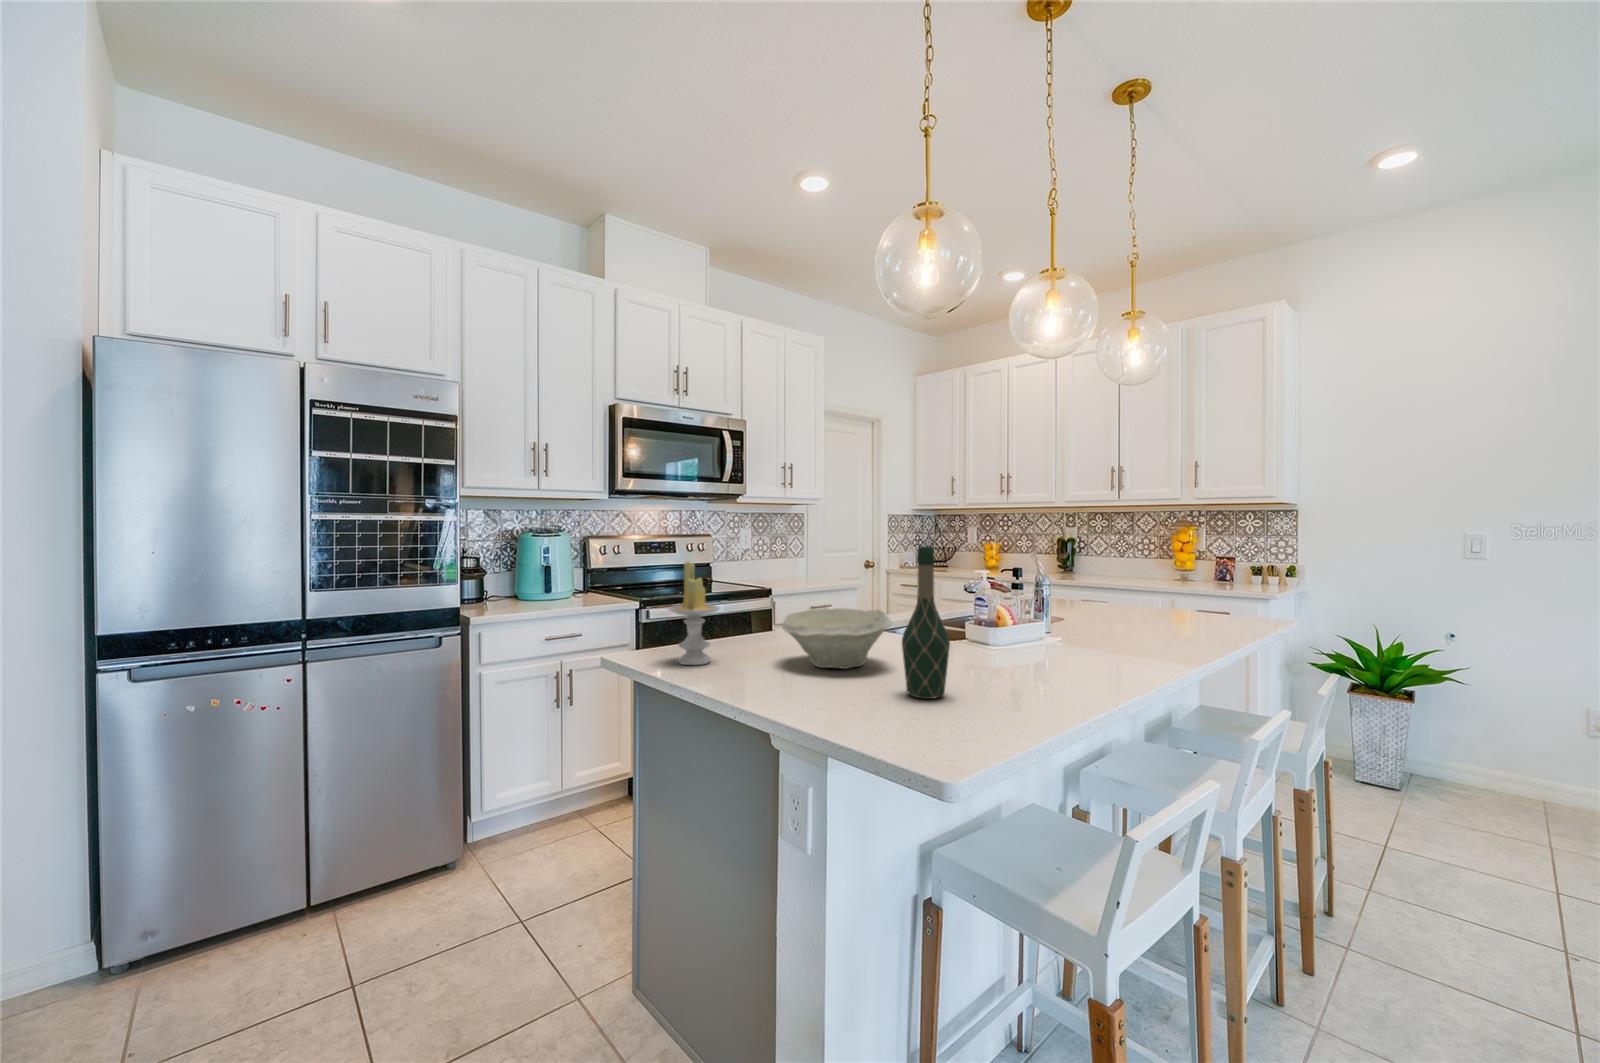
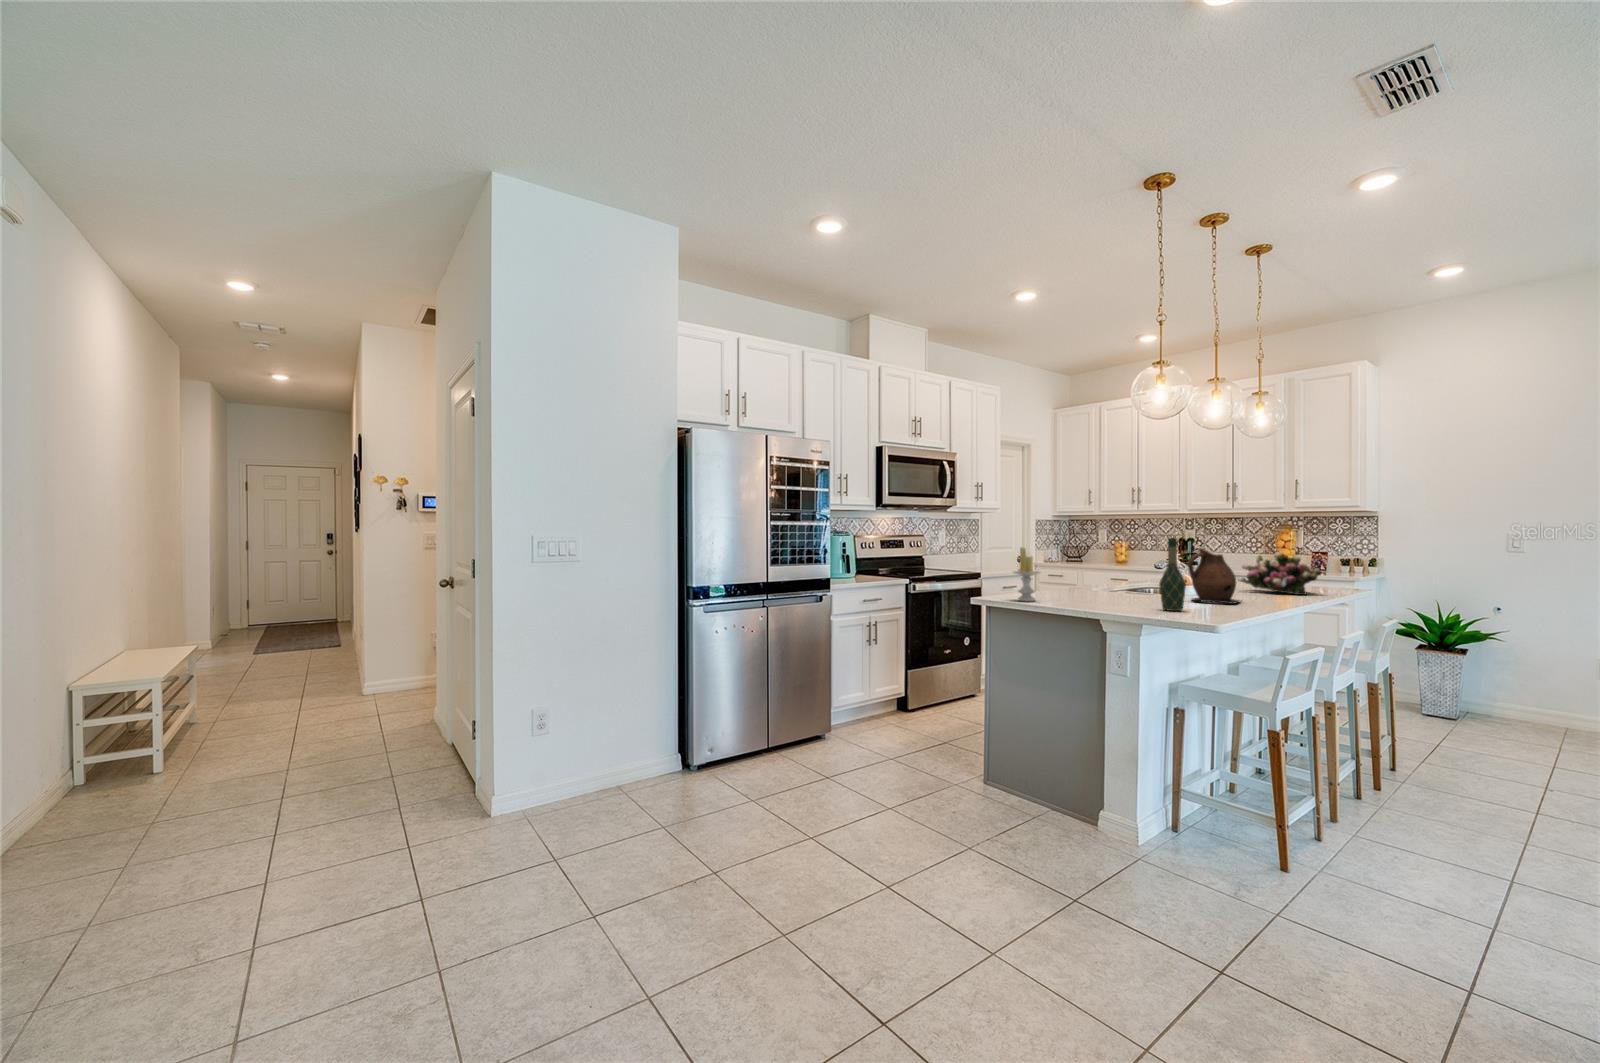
ceramic pitcher: none [991,562,1084,669] -> present [1188,548,1240,603]
flower arrangement: none [1097,564,1223,635] -> present [1238,552,1322,595]
bowl: present [782,608,892,669] -> none [1074,573,1140,603]

